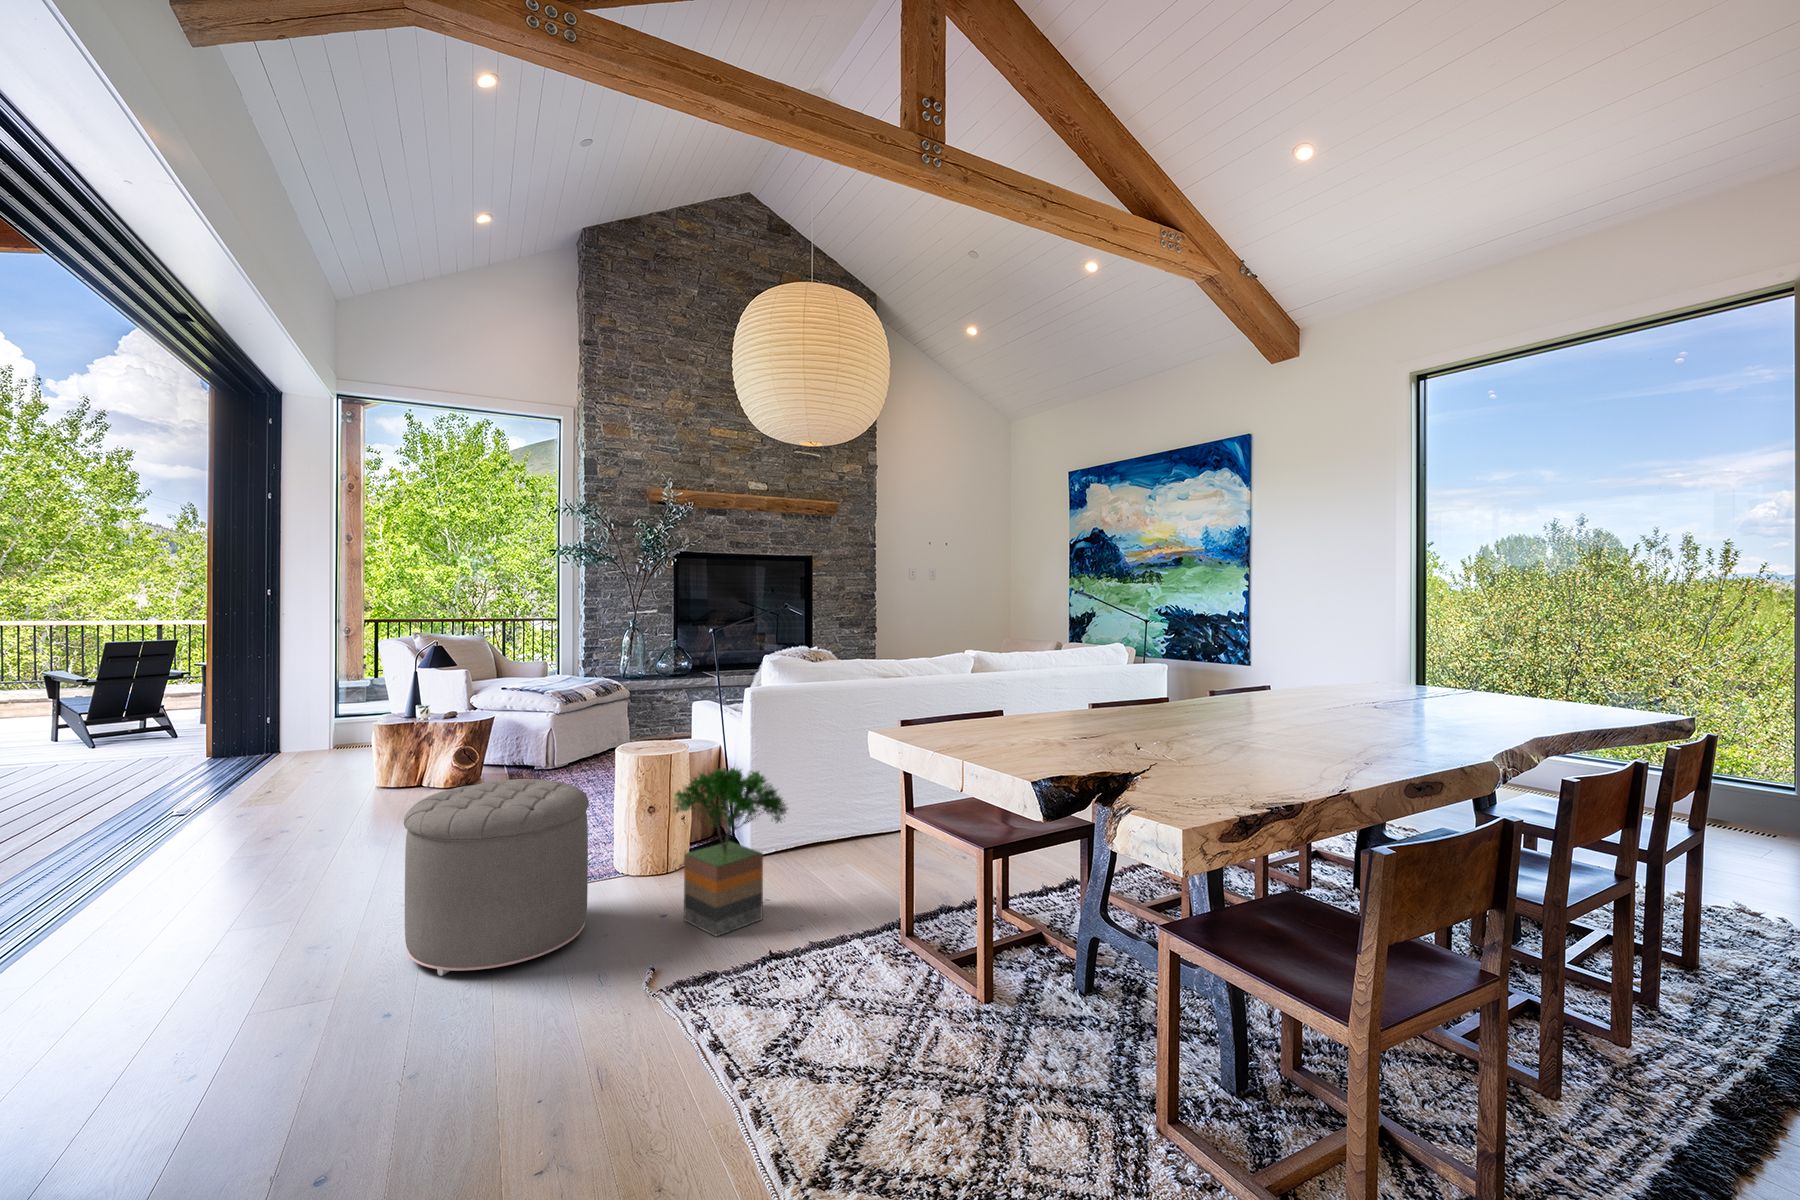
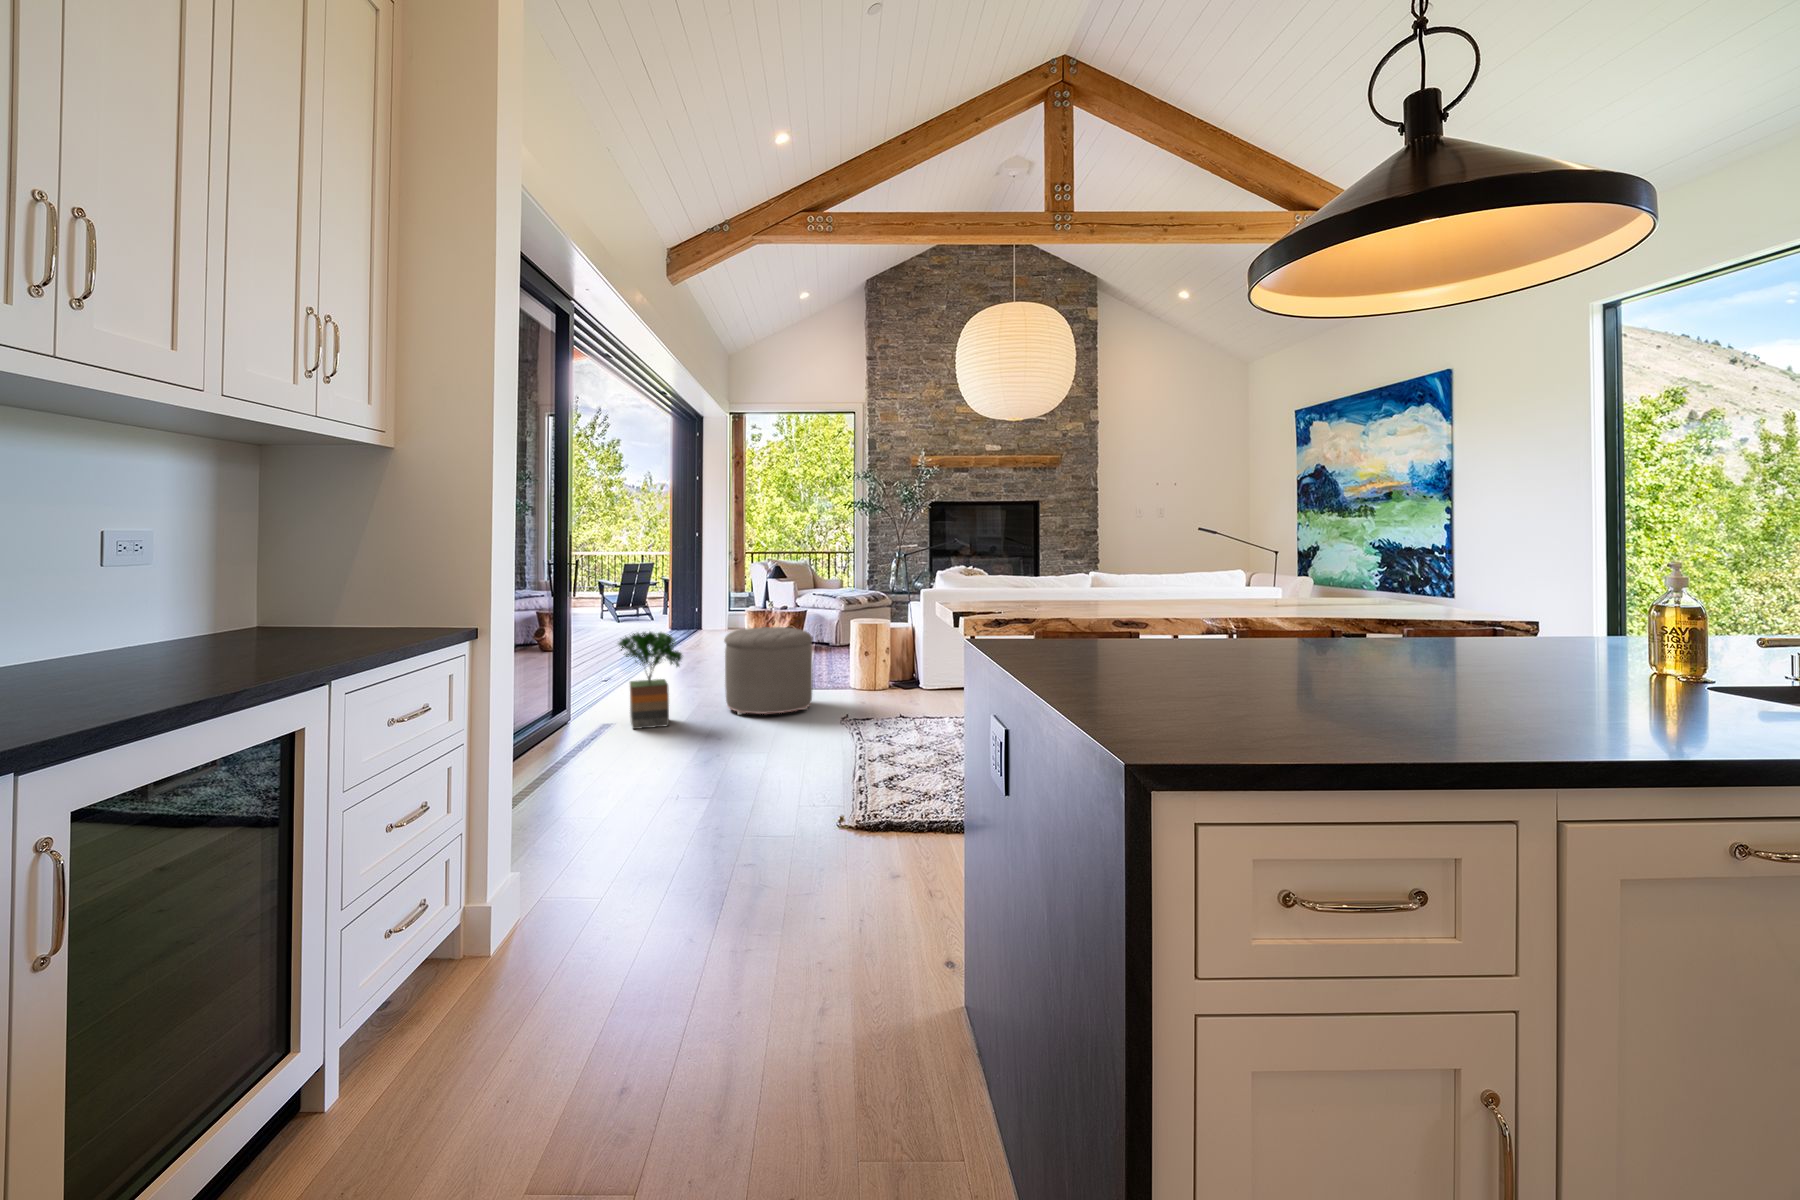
potted tree: present [674,768,788,936] -> present [618,632,682,729]

